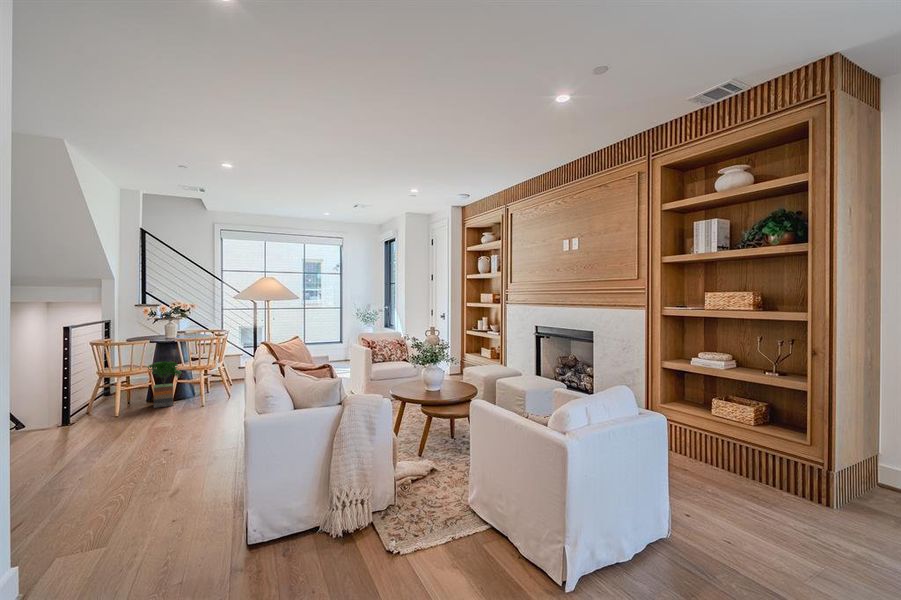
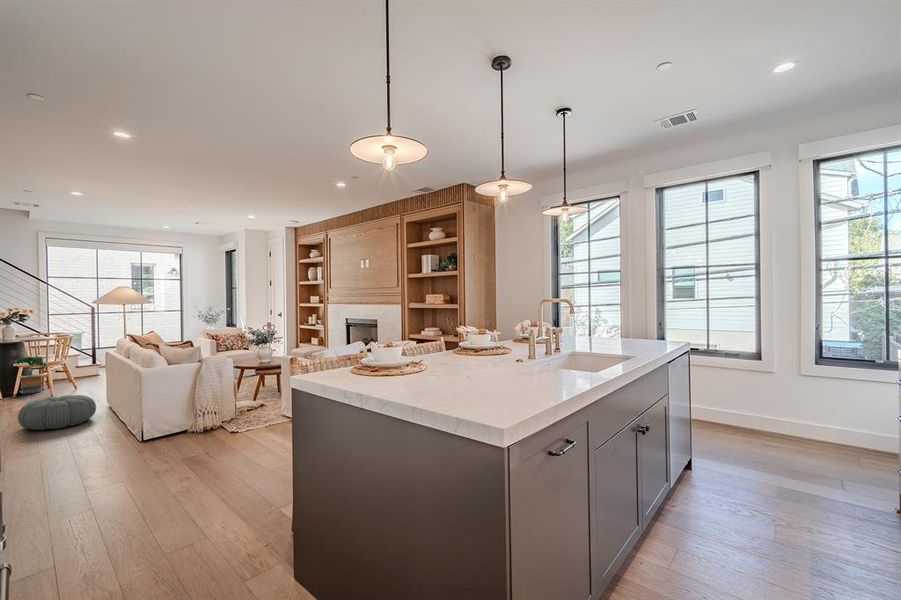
pouf: none [73,437,187,501] -> present [18,395,96,430]

